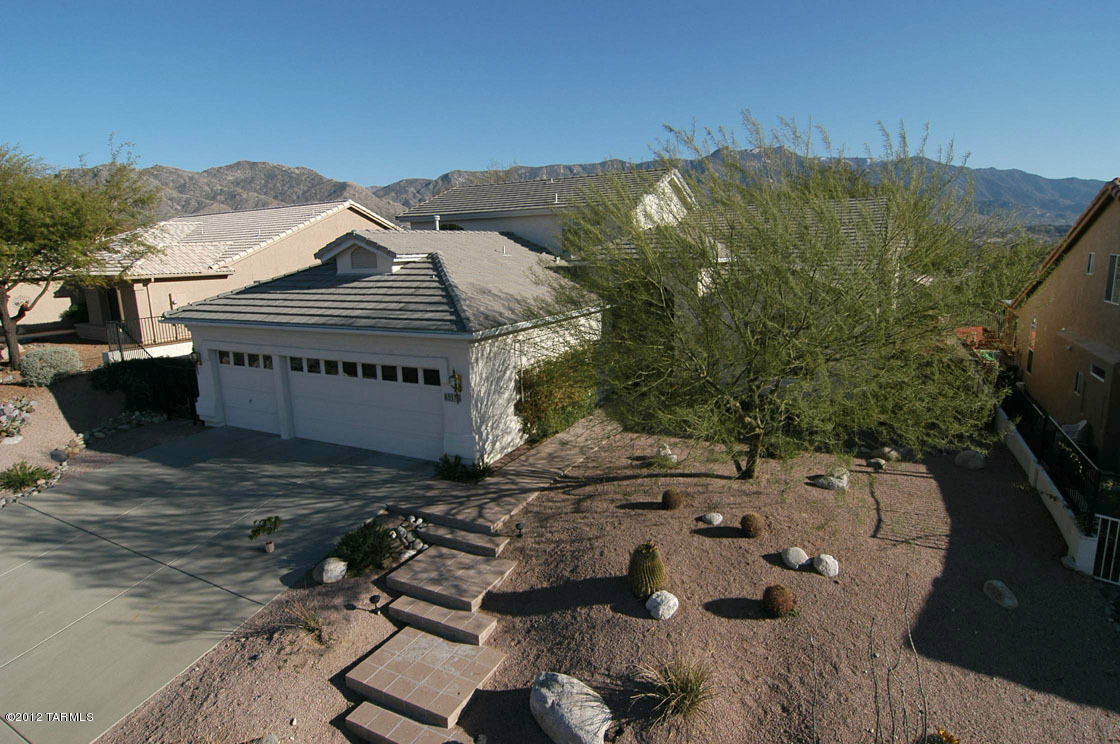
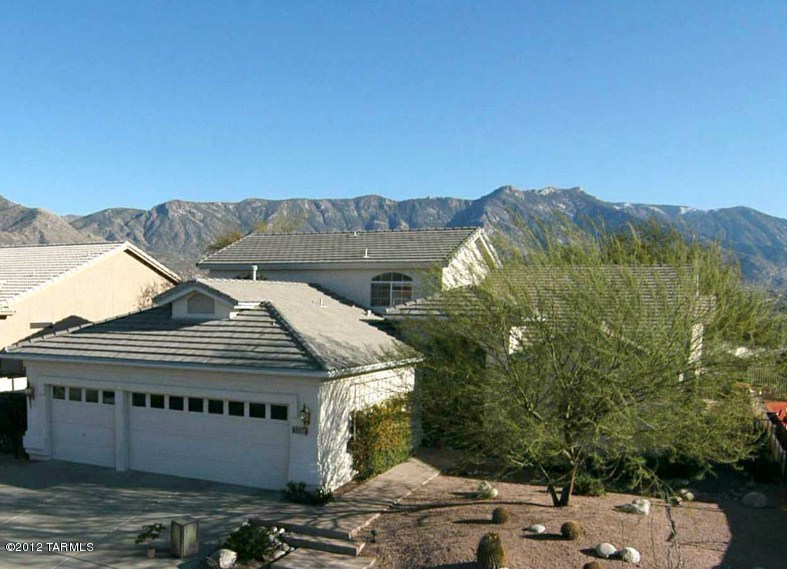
storage box: none [287,506,323,554] -> present [170,516,199,558]

